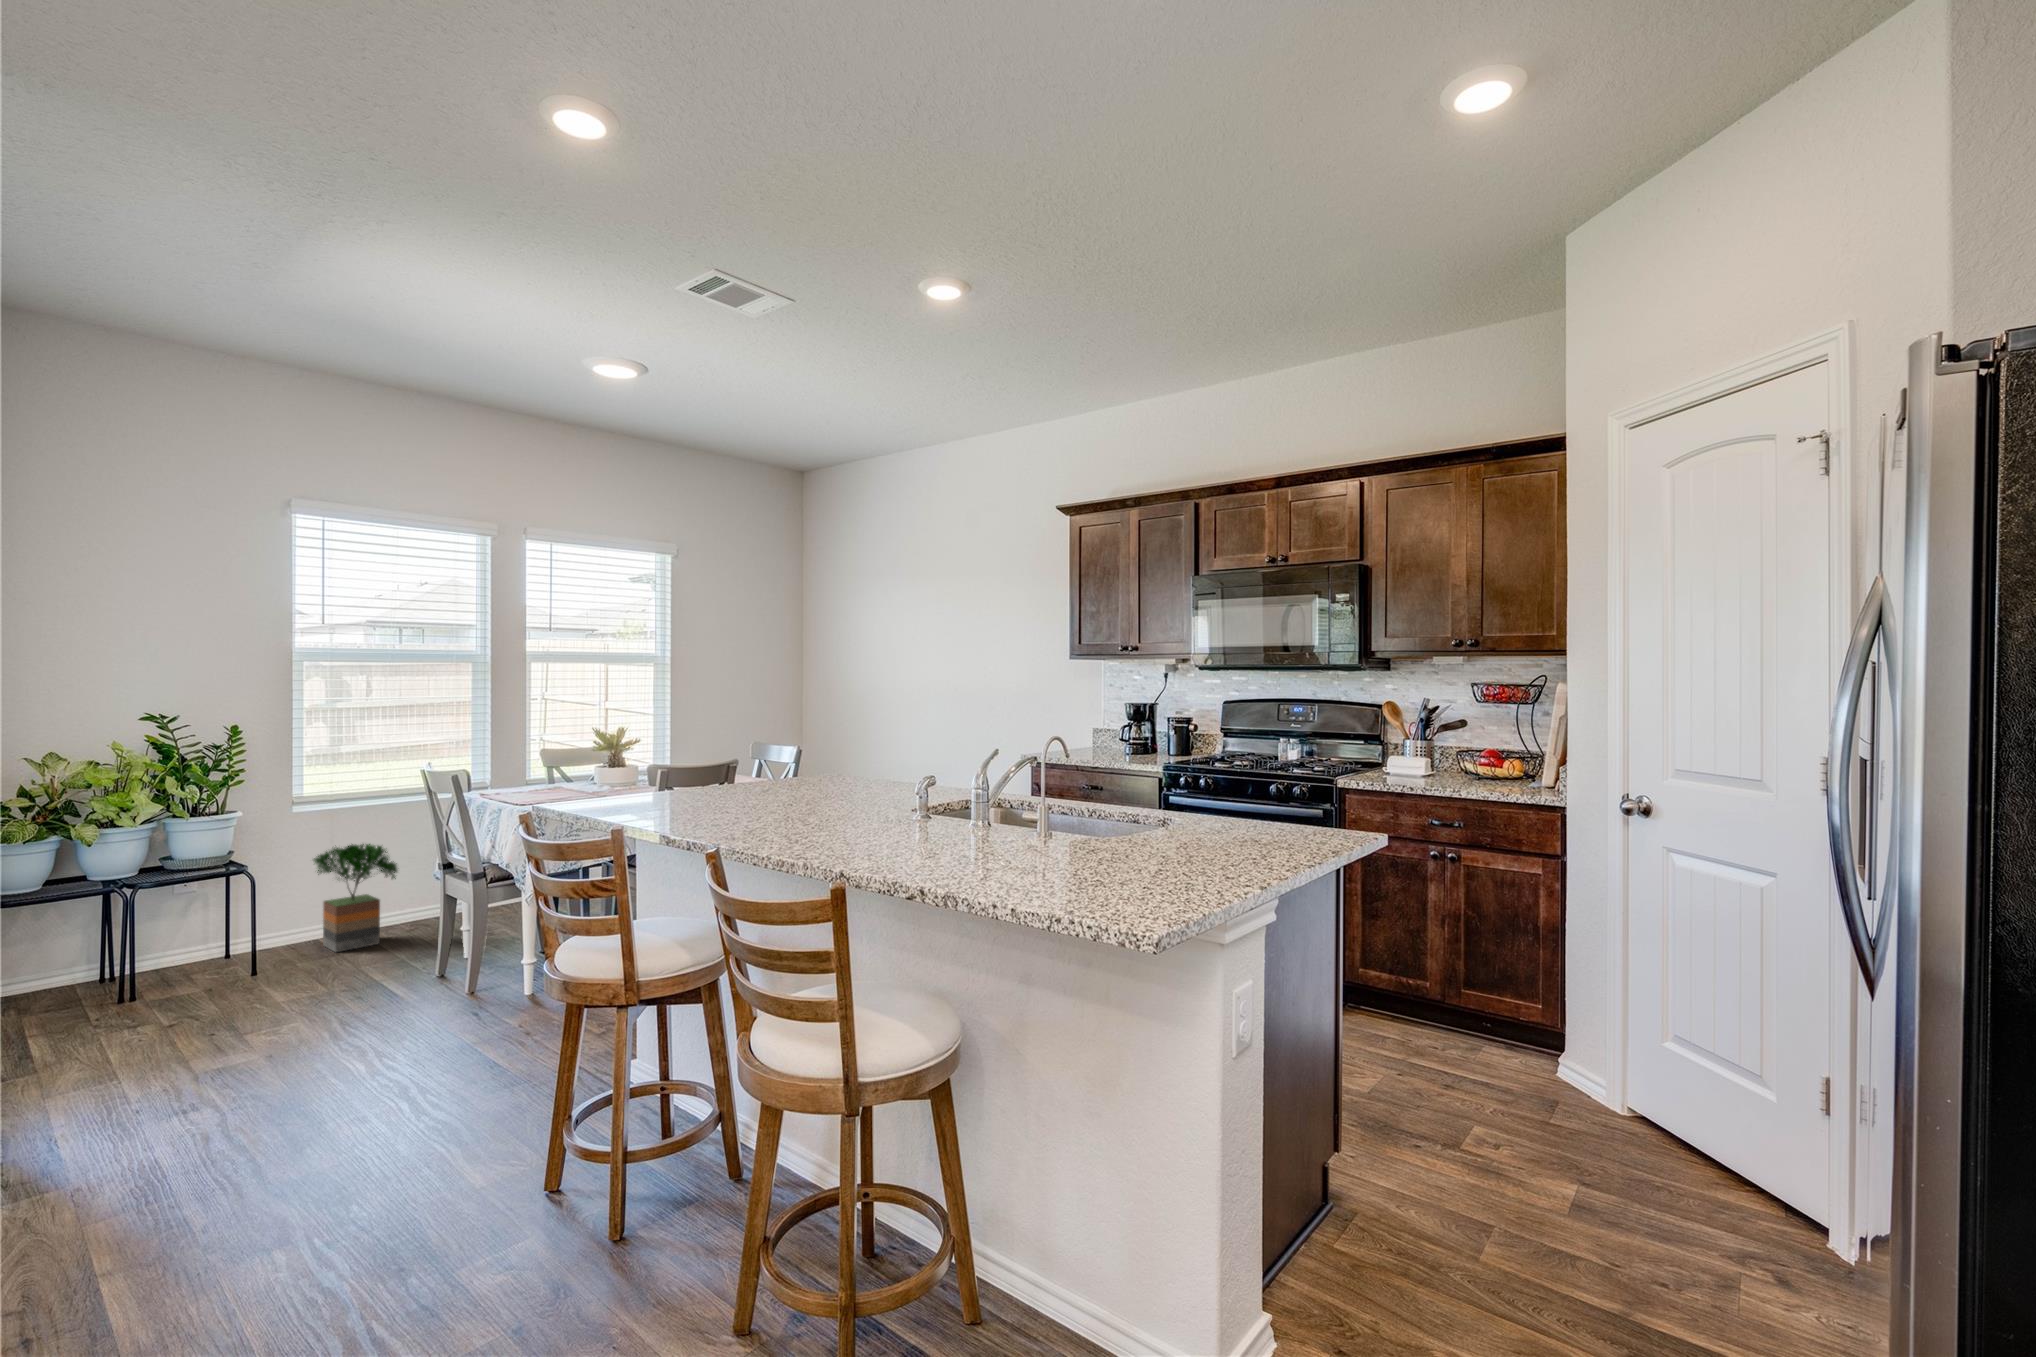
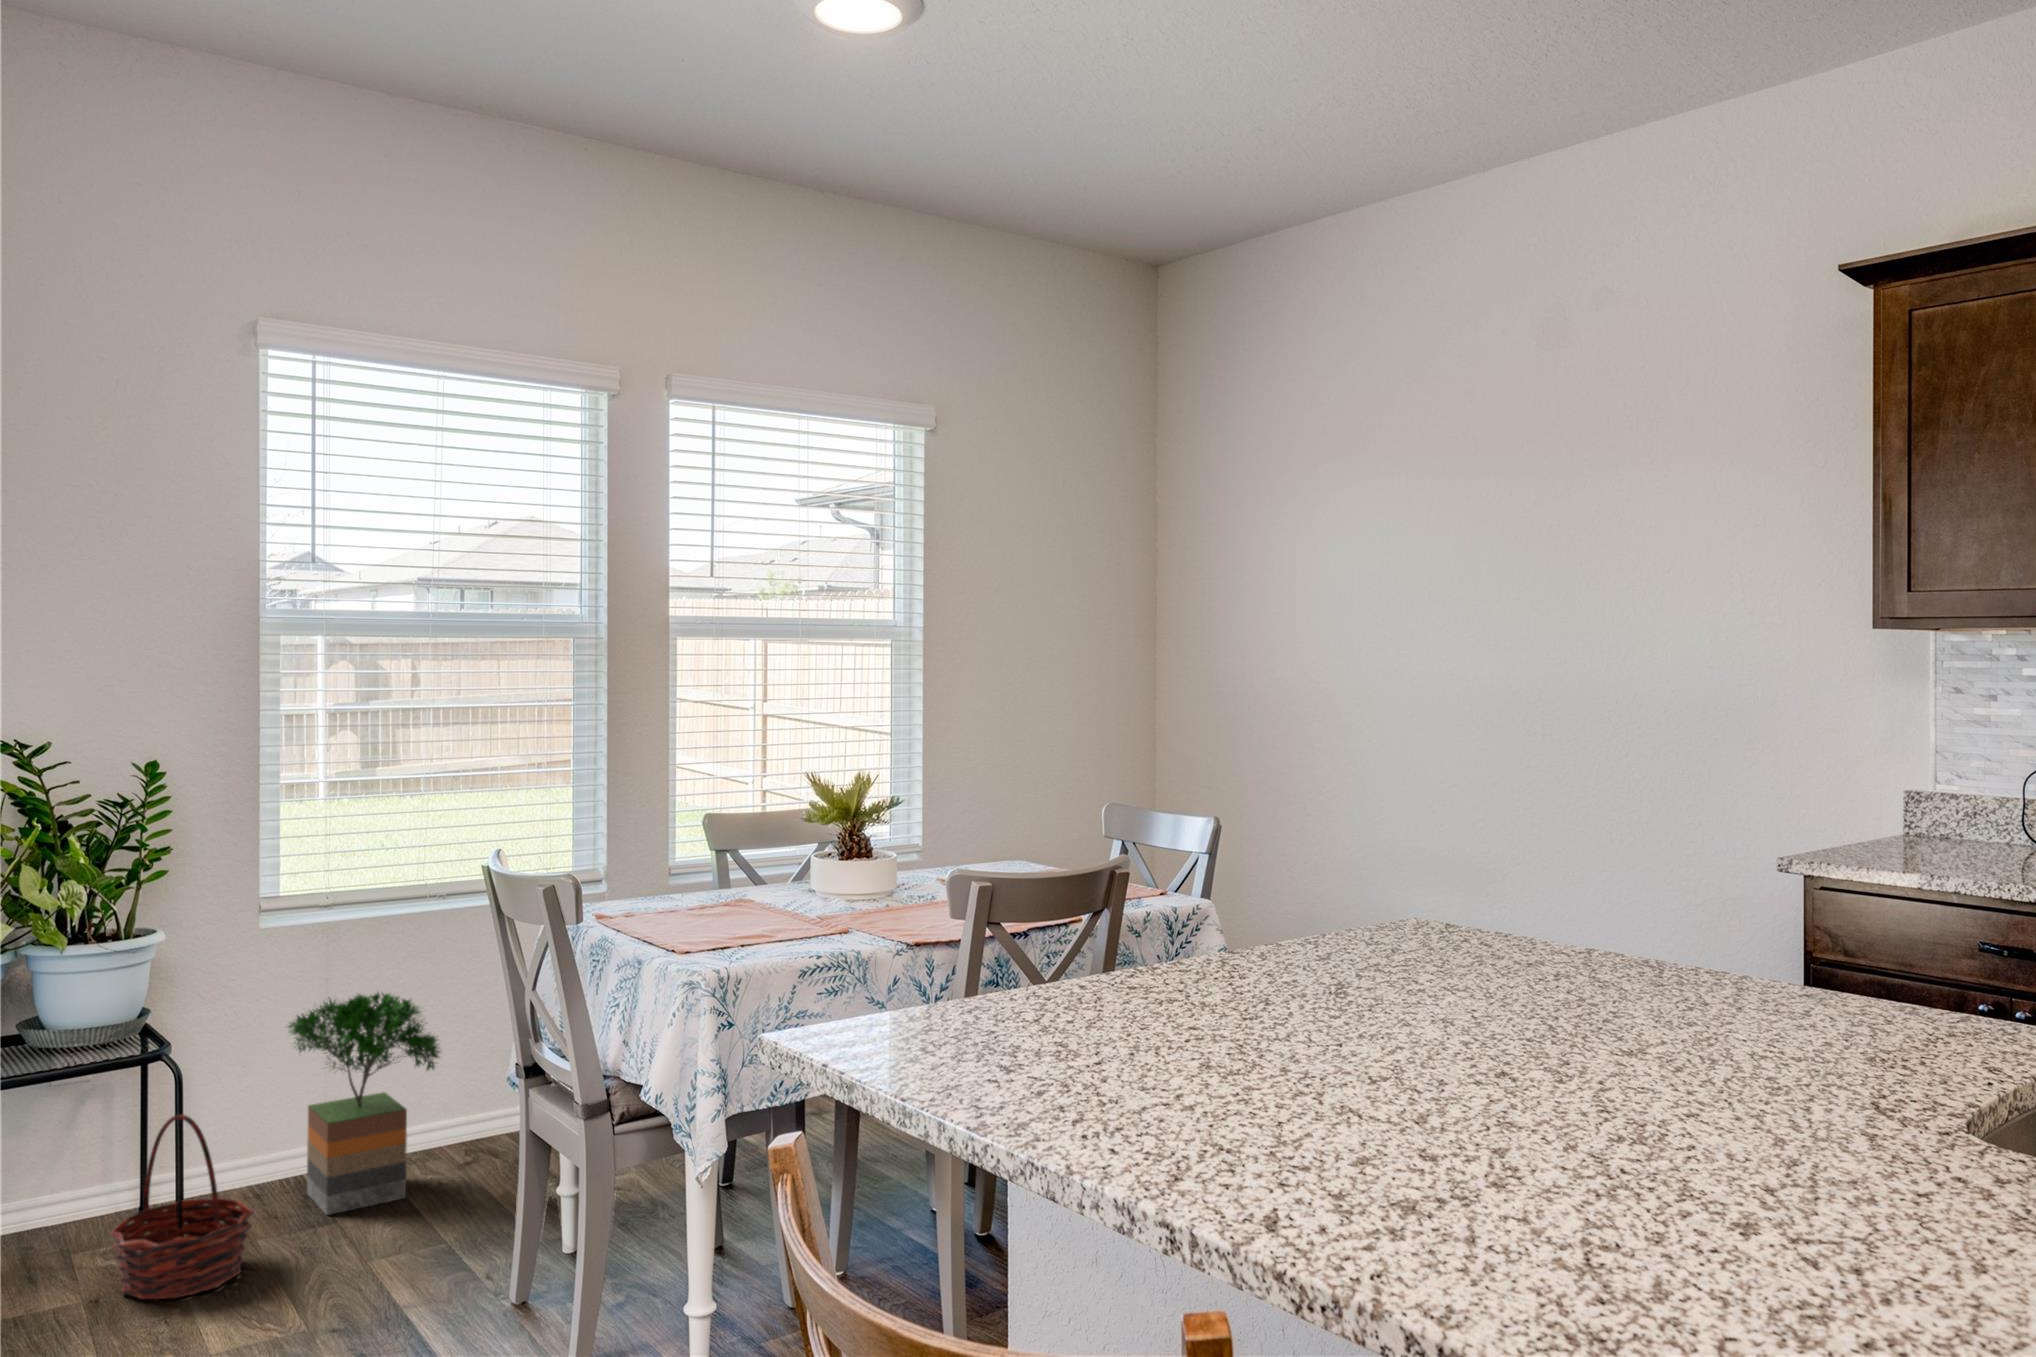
basket: none [219,898,298,986] -> present [110,1114,253,1300]

